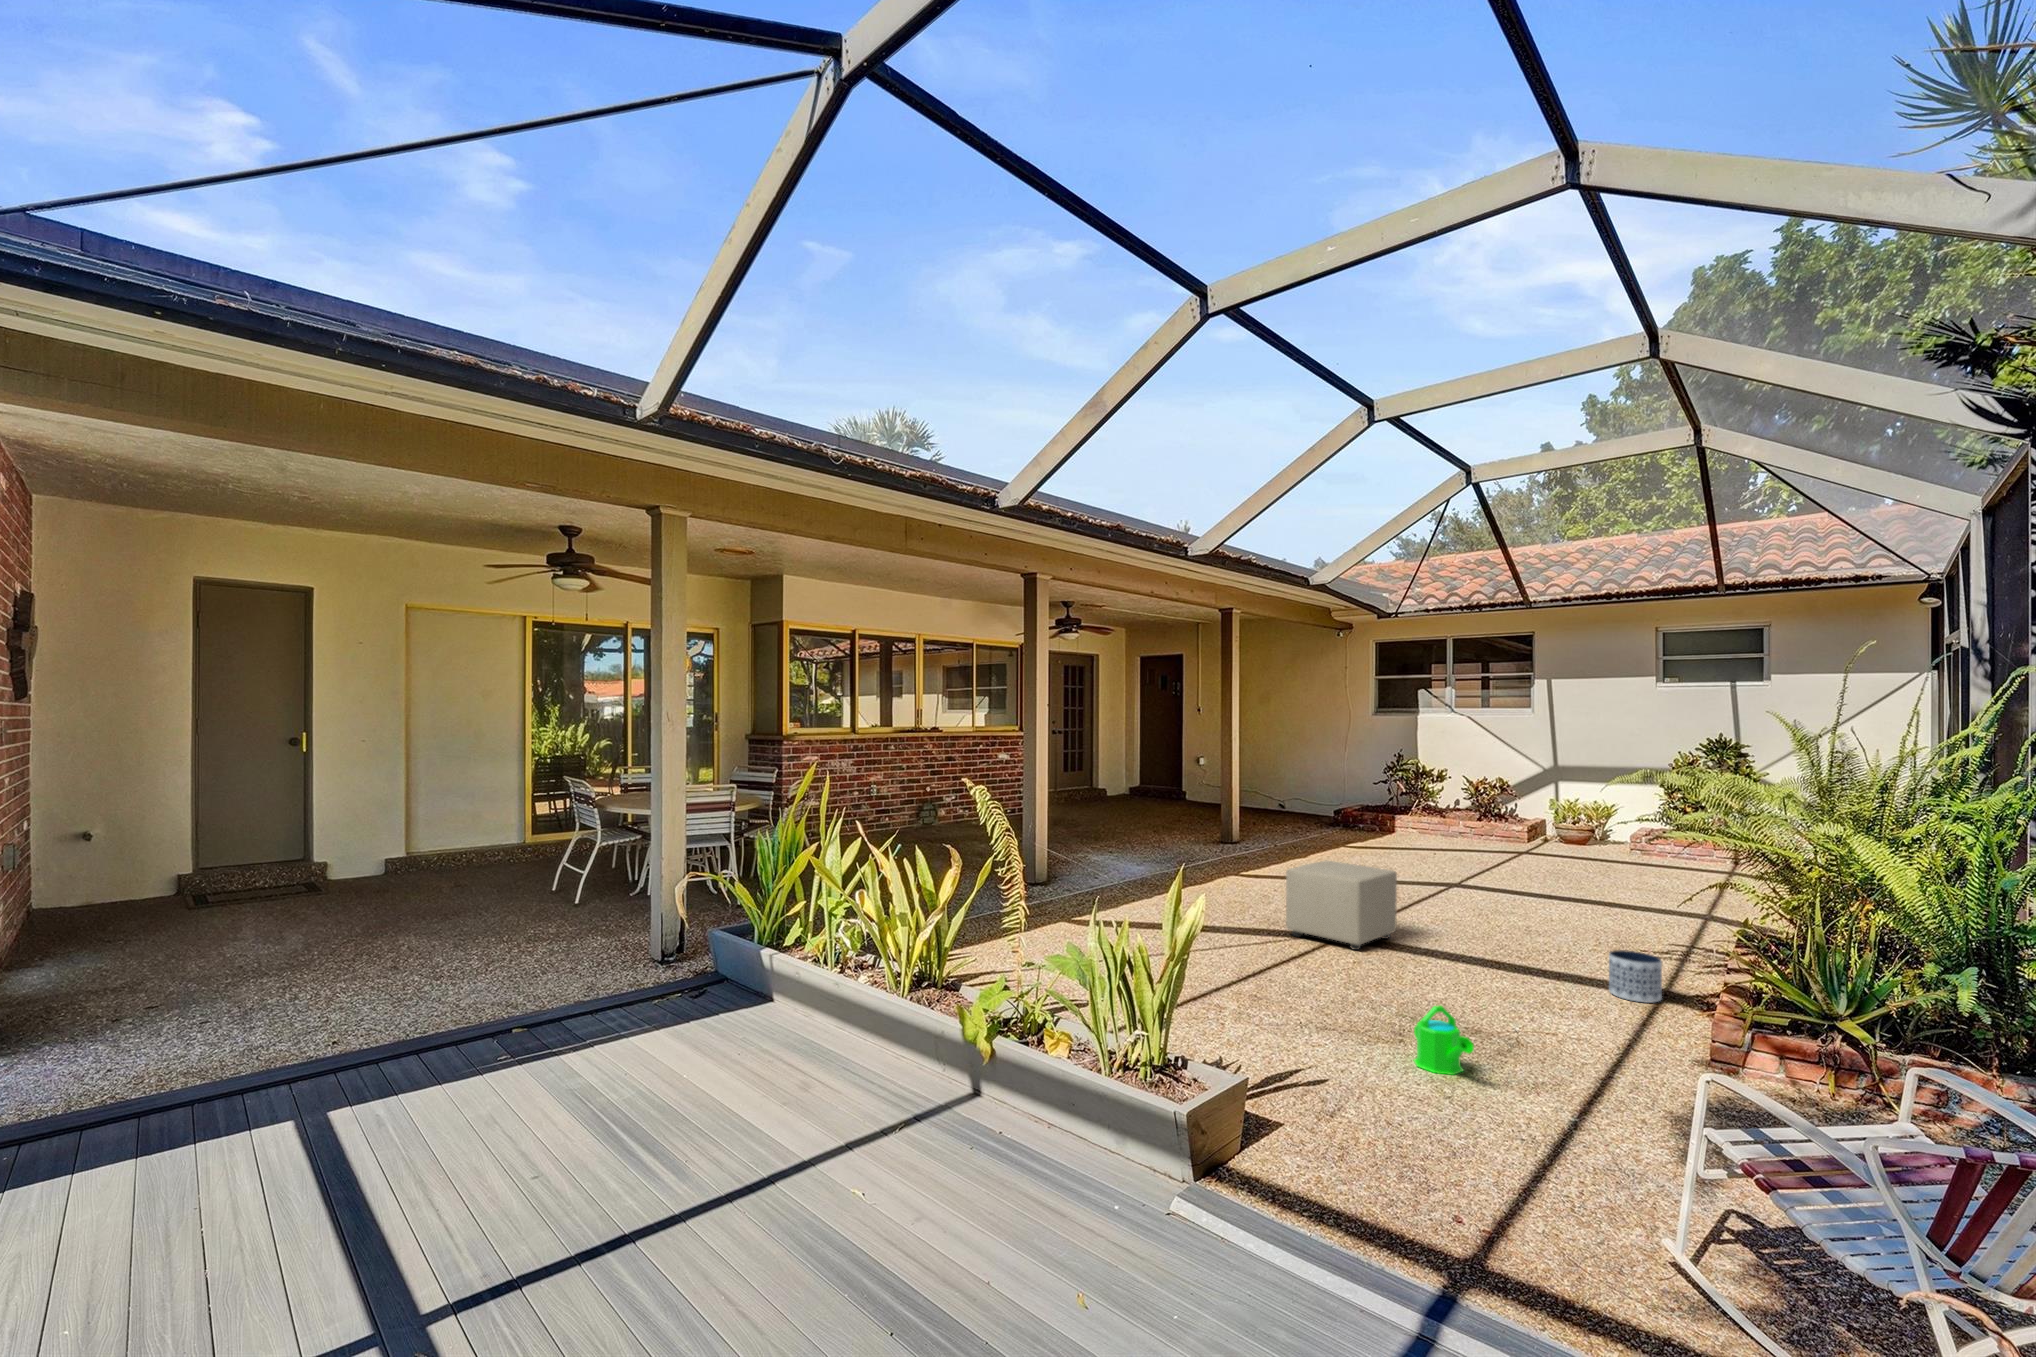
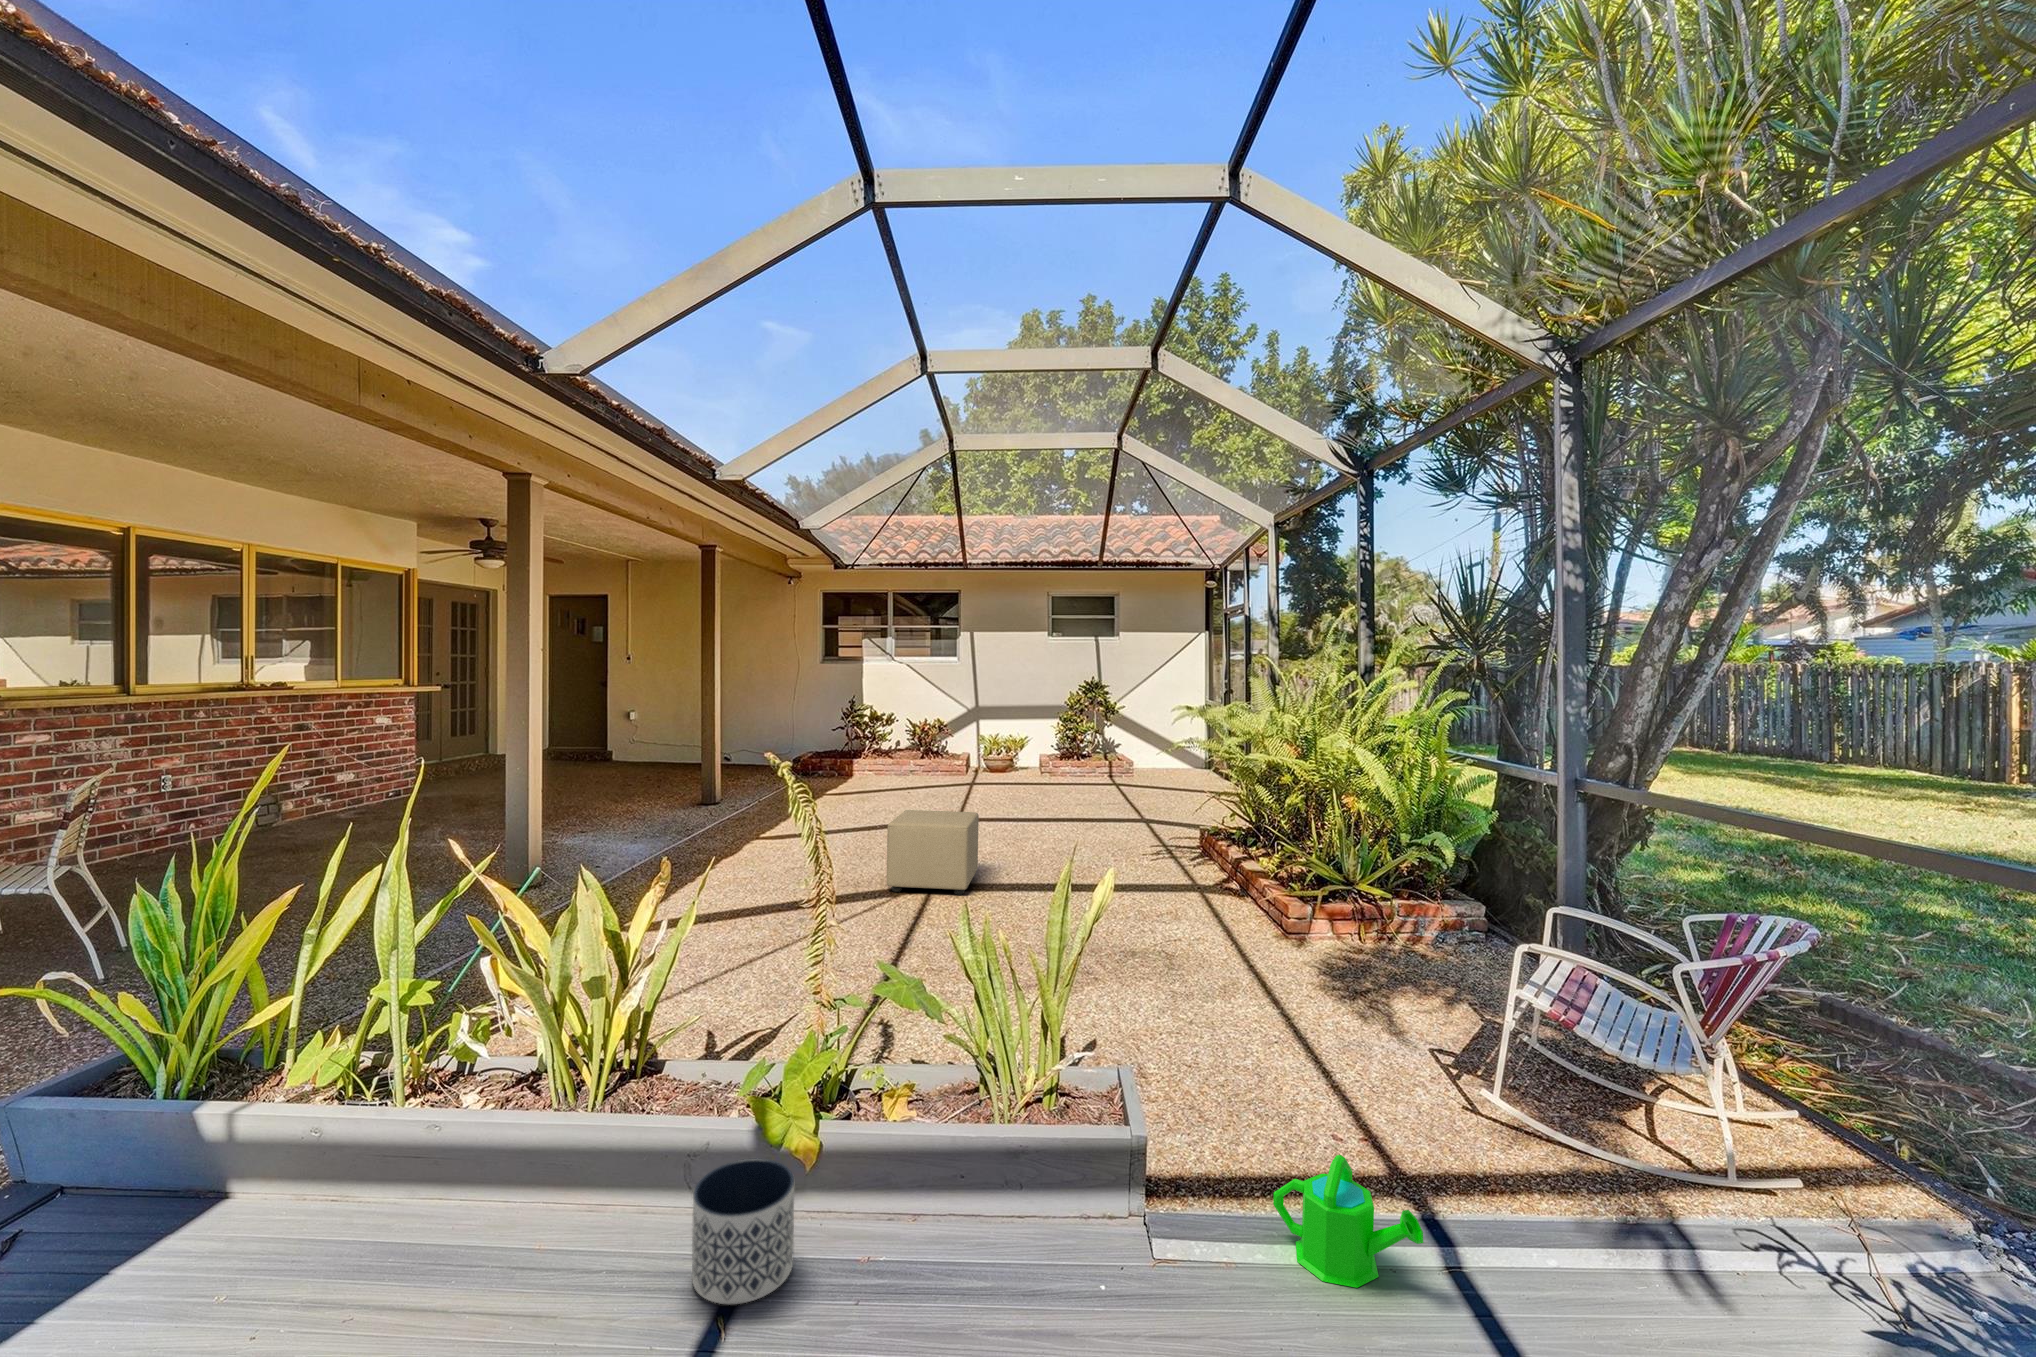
planter: present [1609,950,1662,1003] -> present [692,1159,794,1304]
watering can: present [1414,1006,1474,1075] -> present [1273,1155,1423,1288]

